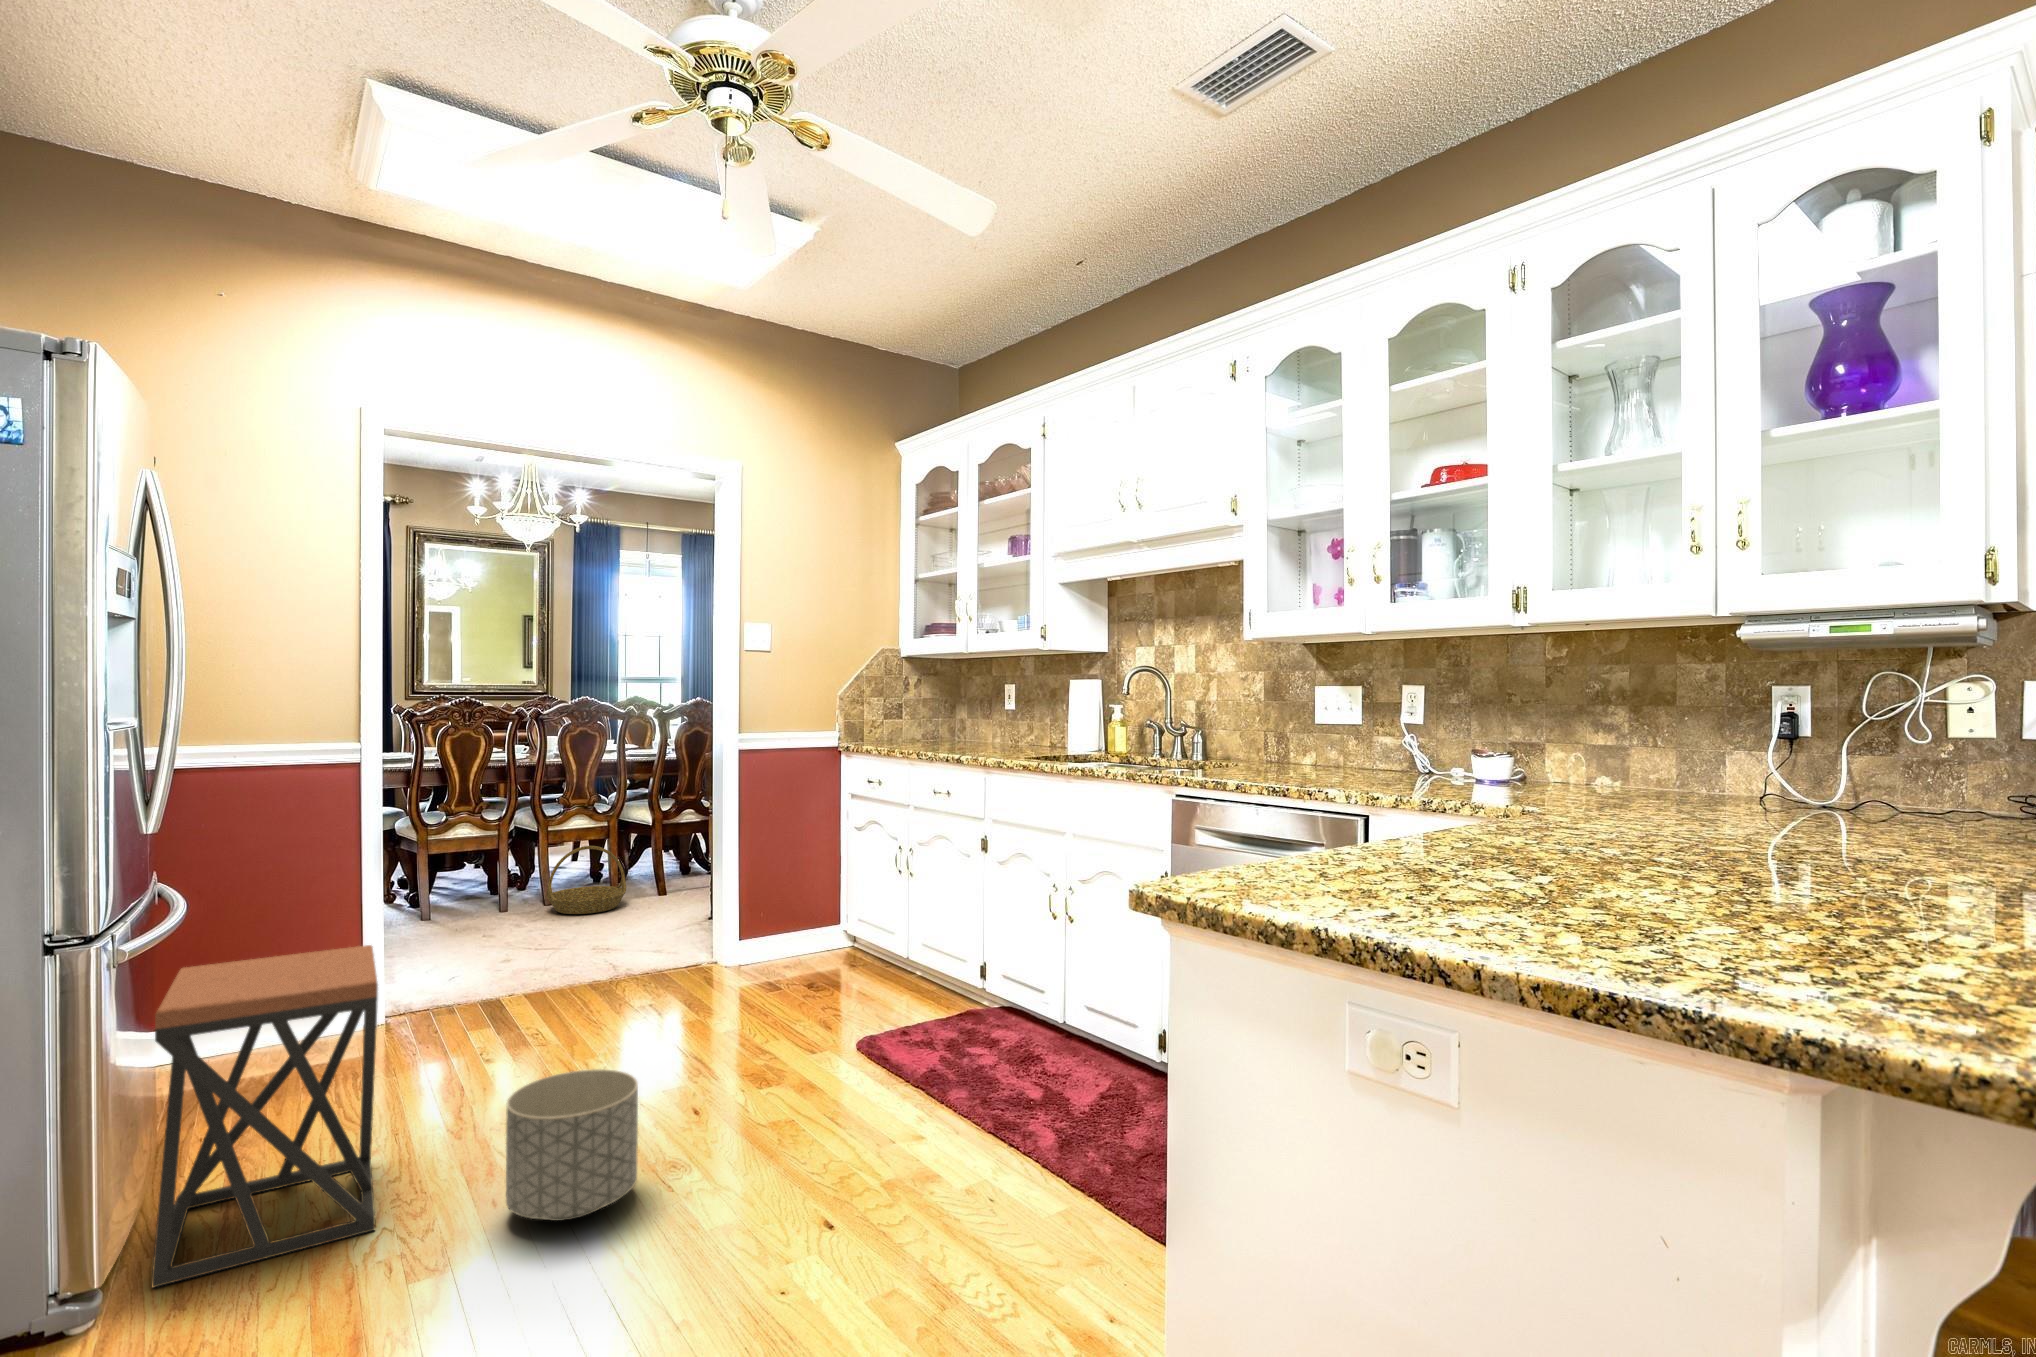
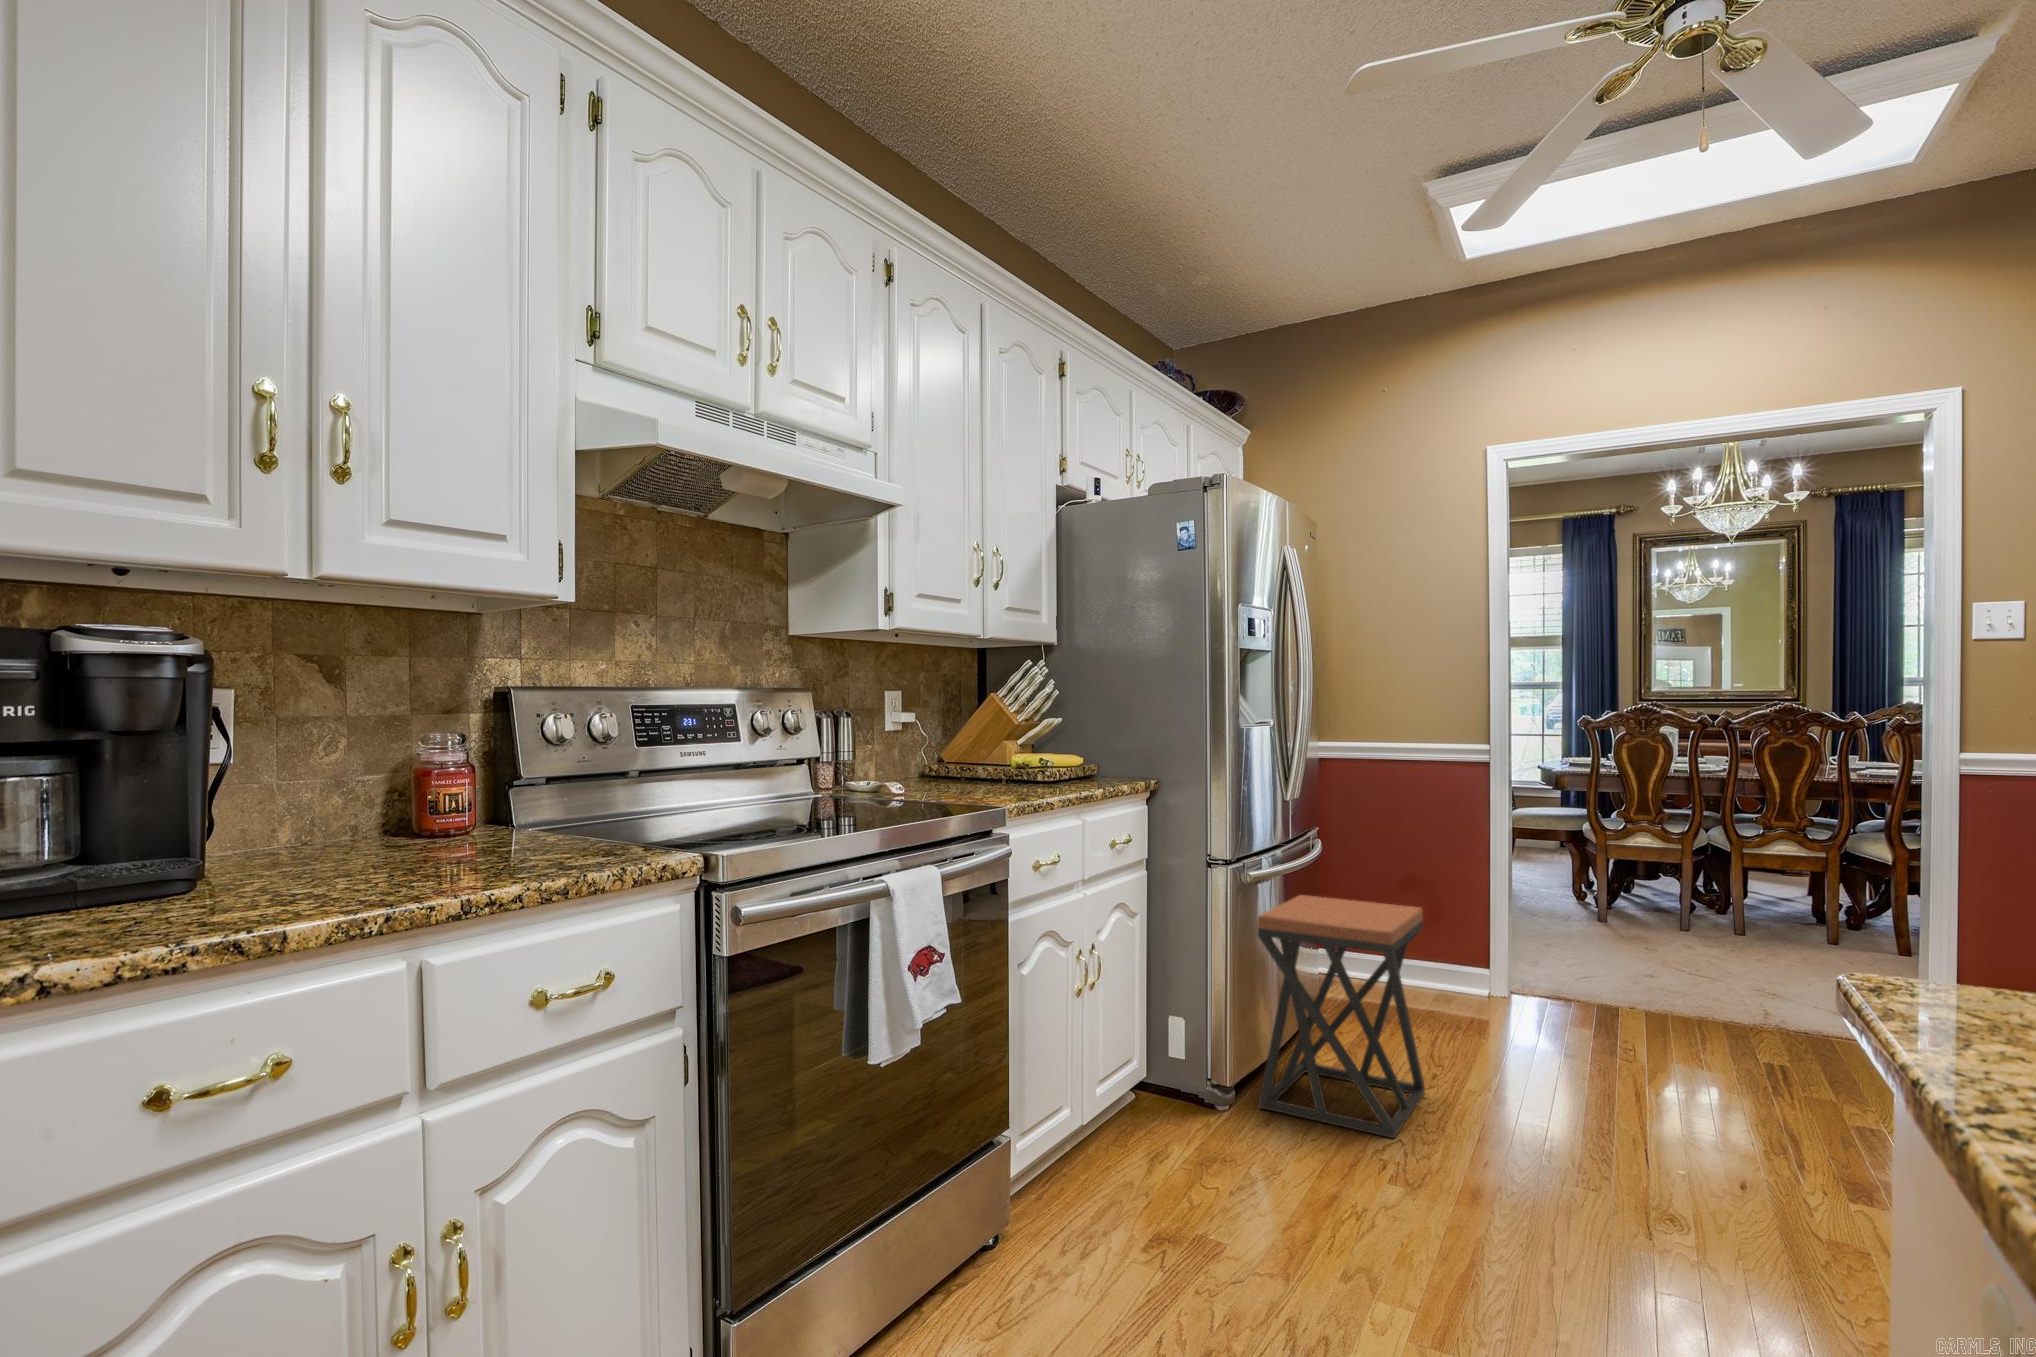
basket: present [547,846,626,914] -> none [1733,875,1839,955]
planter: present [506,1069,638,1221] -> none [1481,1064,1615,1210]

